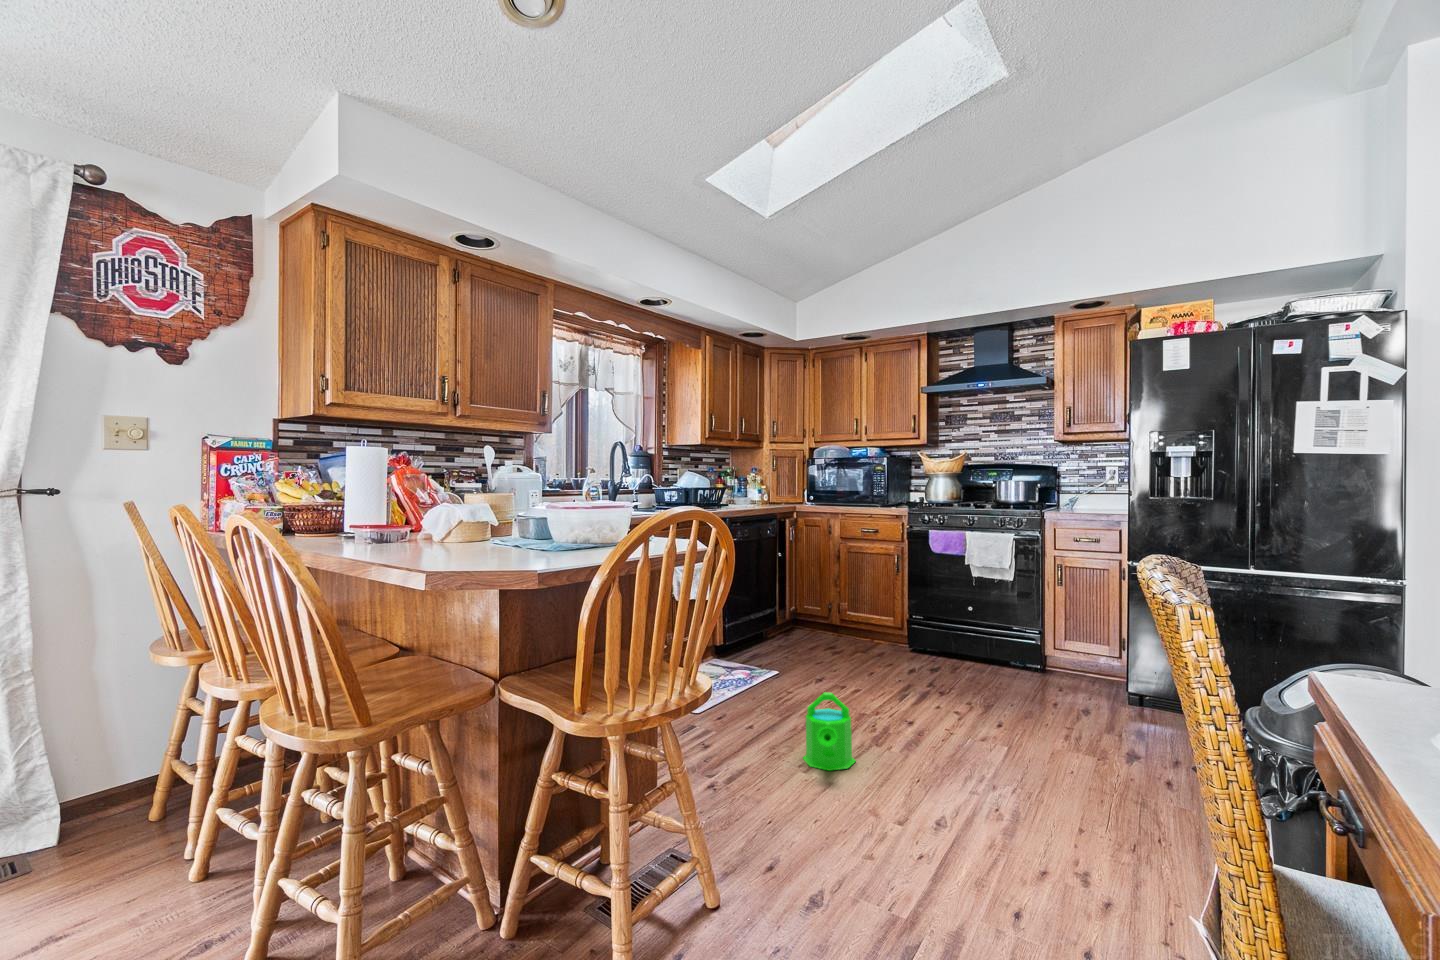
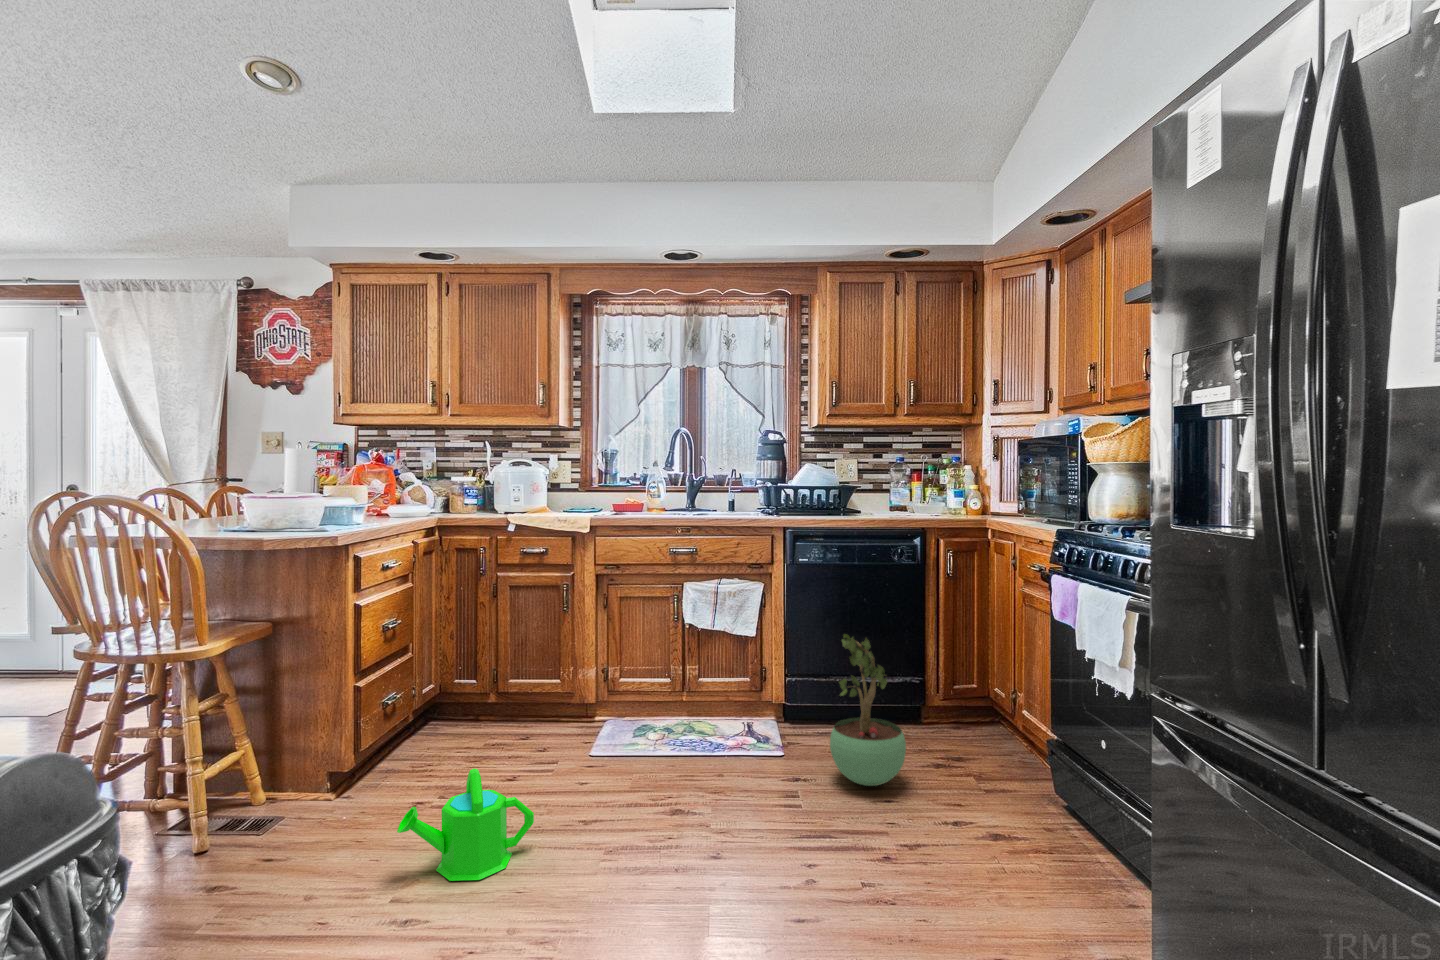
potted plant: none [818,575,878,666] -> present [830,634,906,786]

